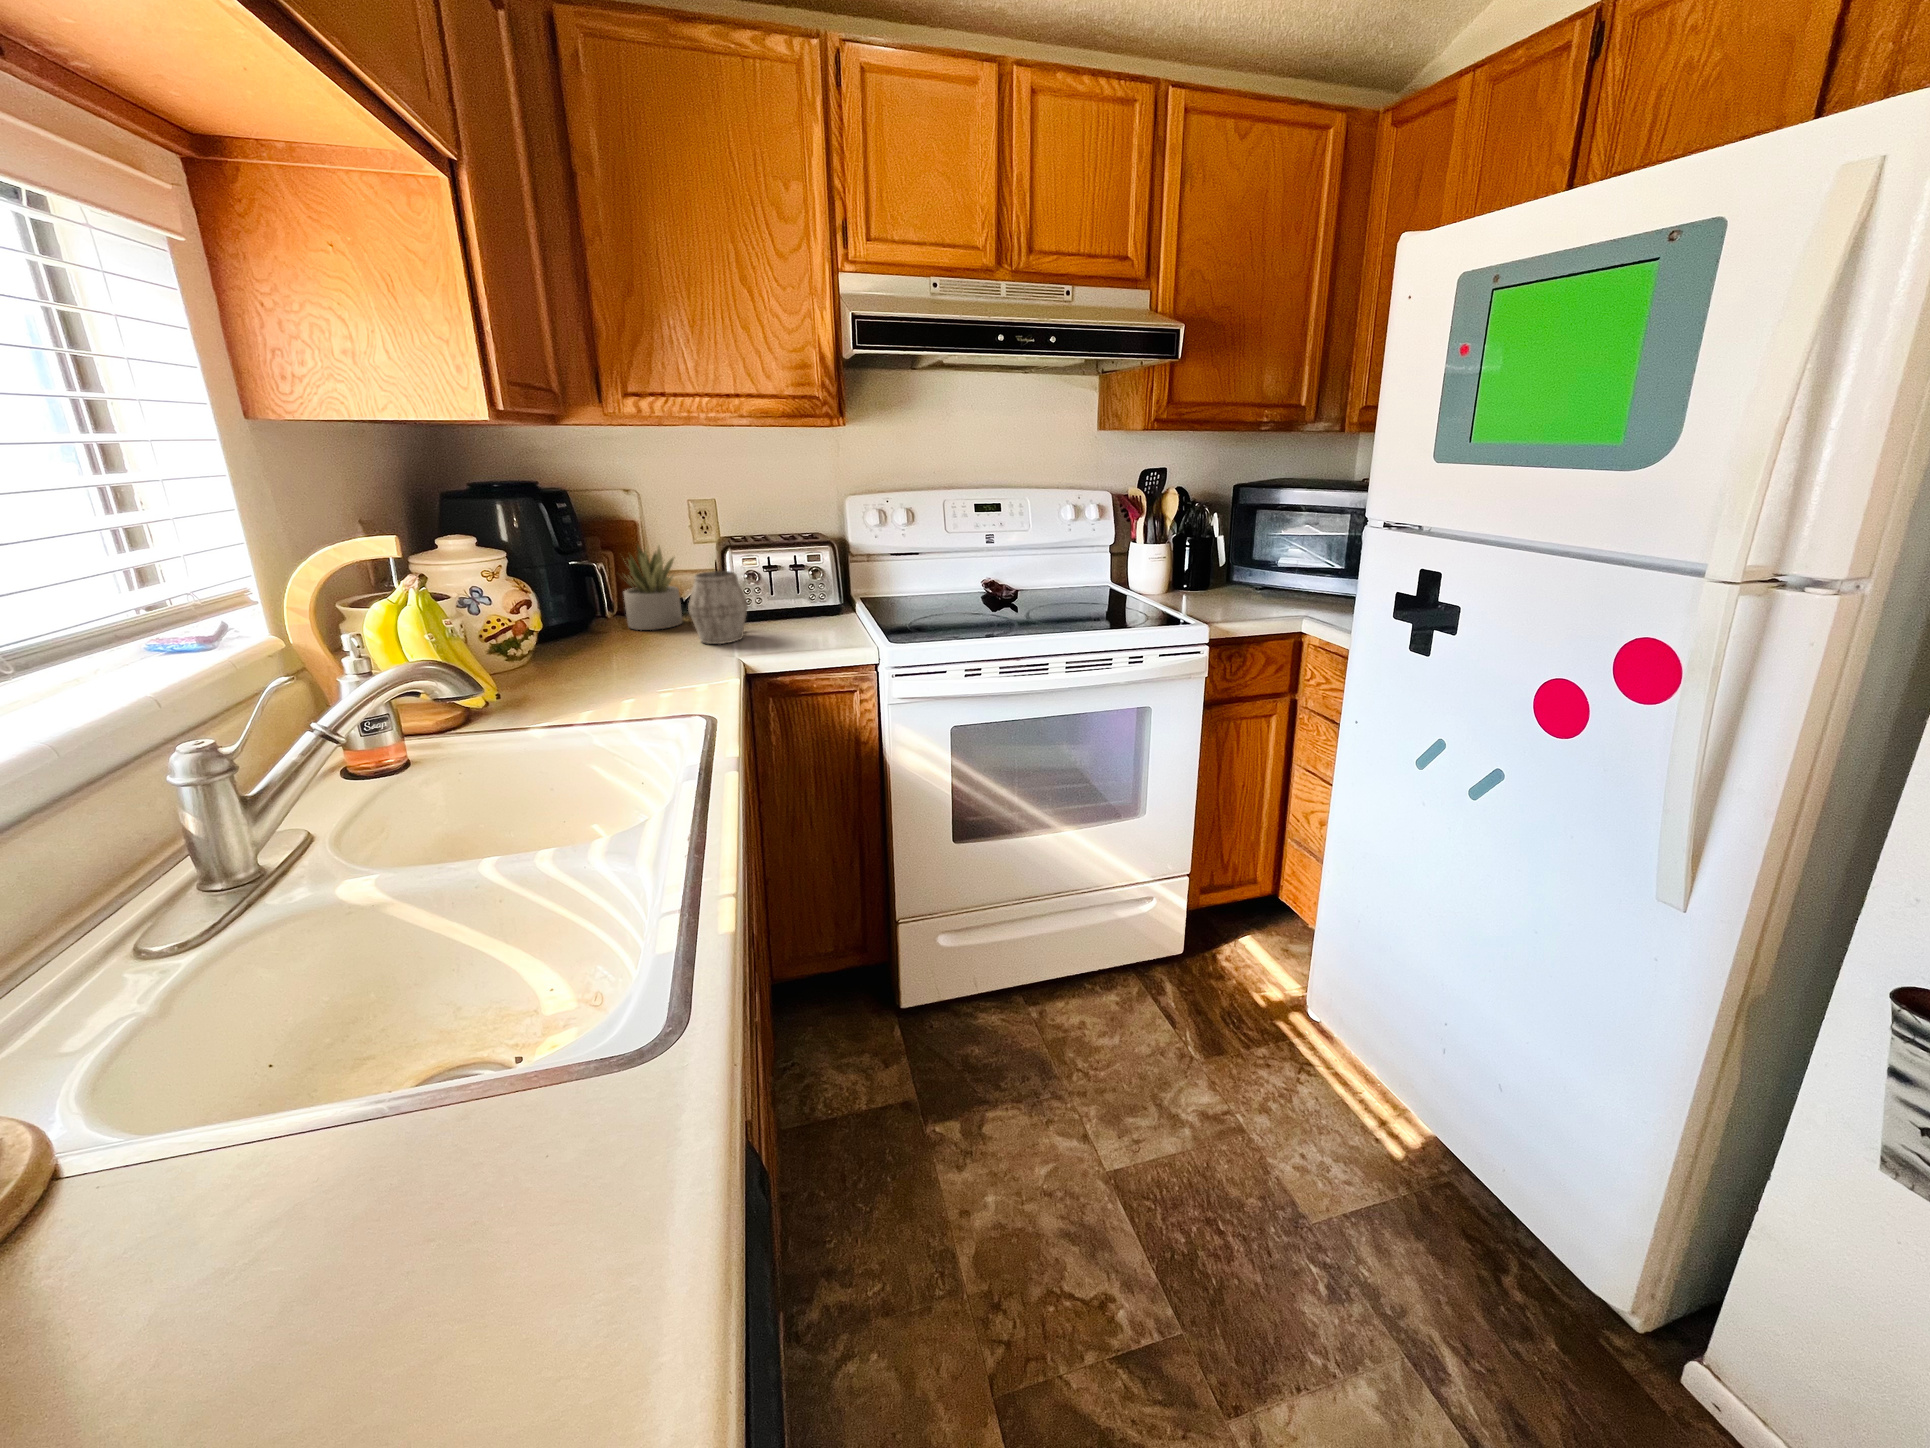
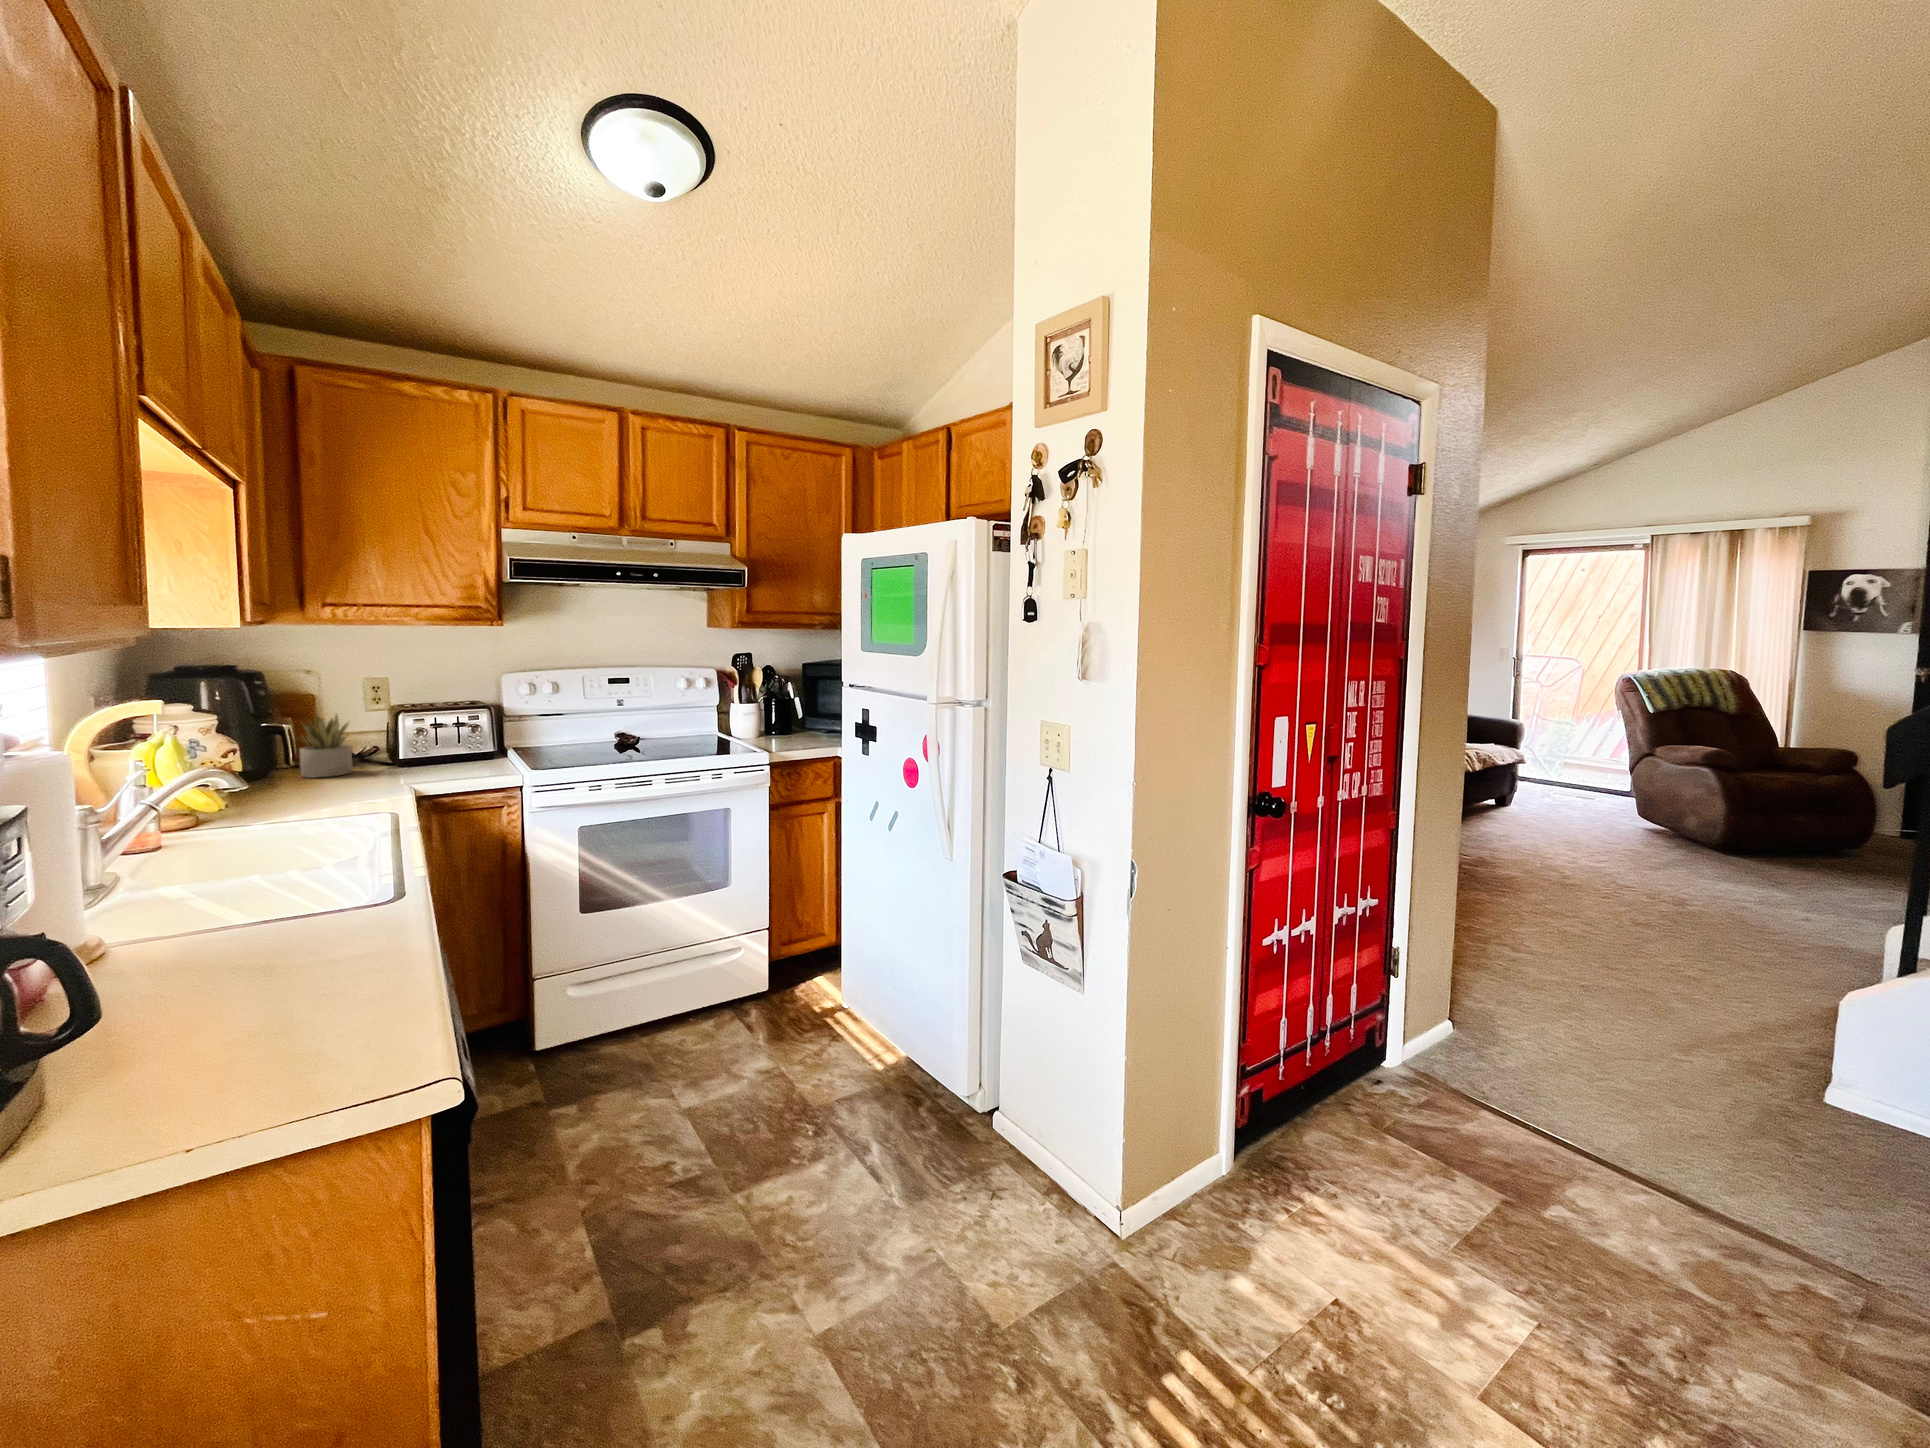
mug: present [688,571,748,644] -> none [362,729,415,782]

